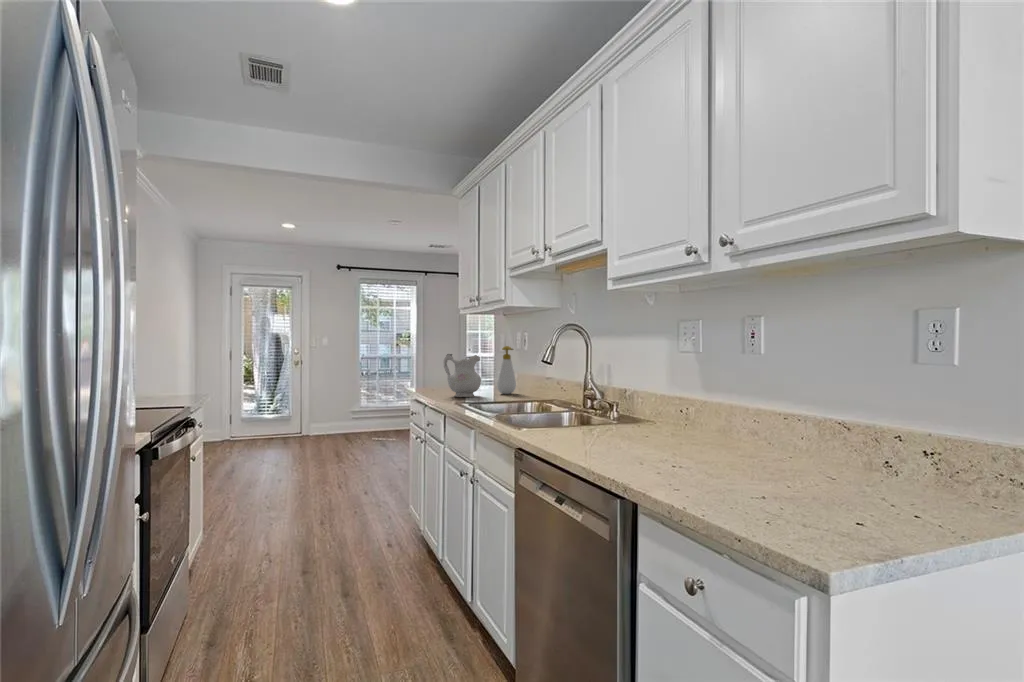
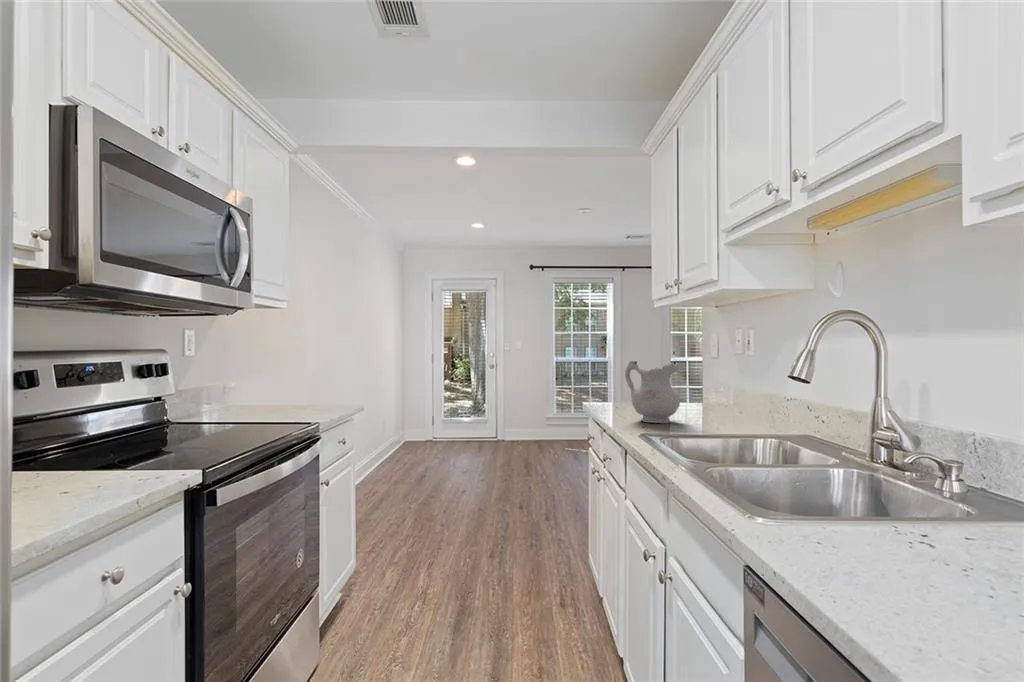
soap bottle: present [497,346,516,394] -> none [705,350,735,420]

